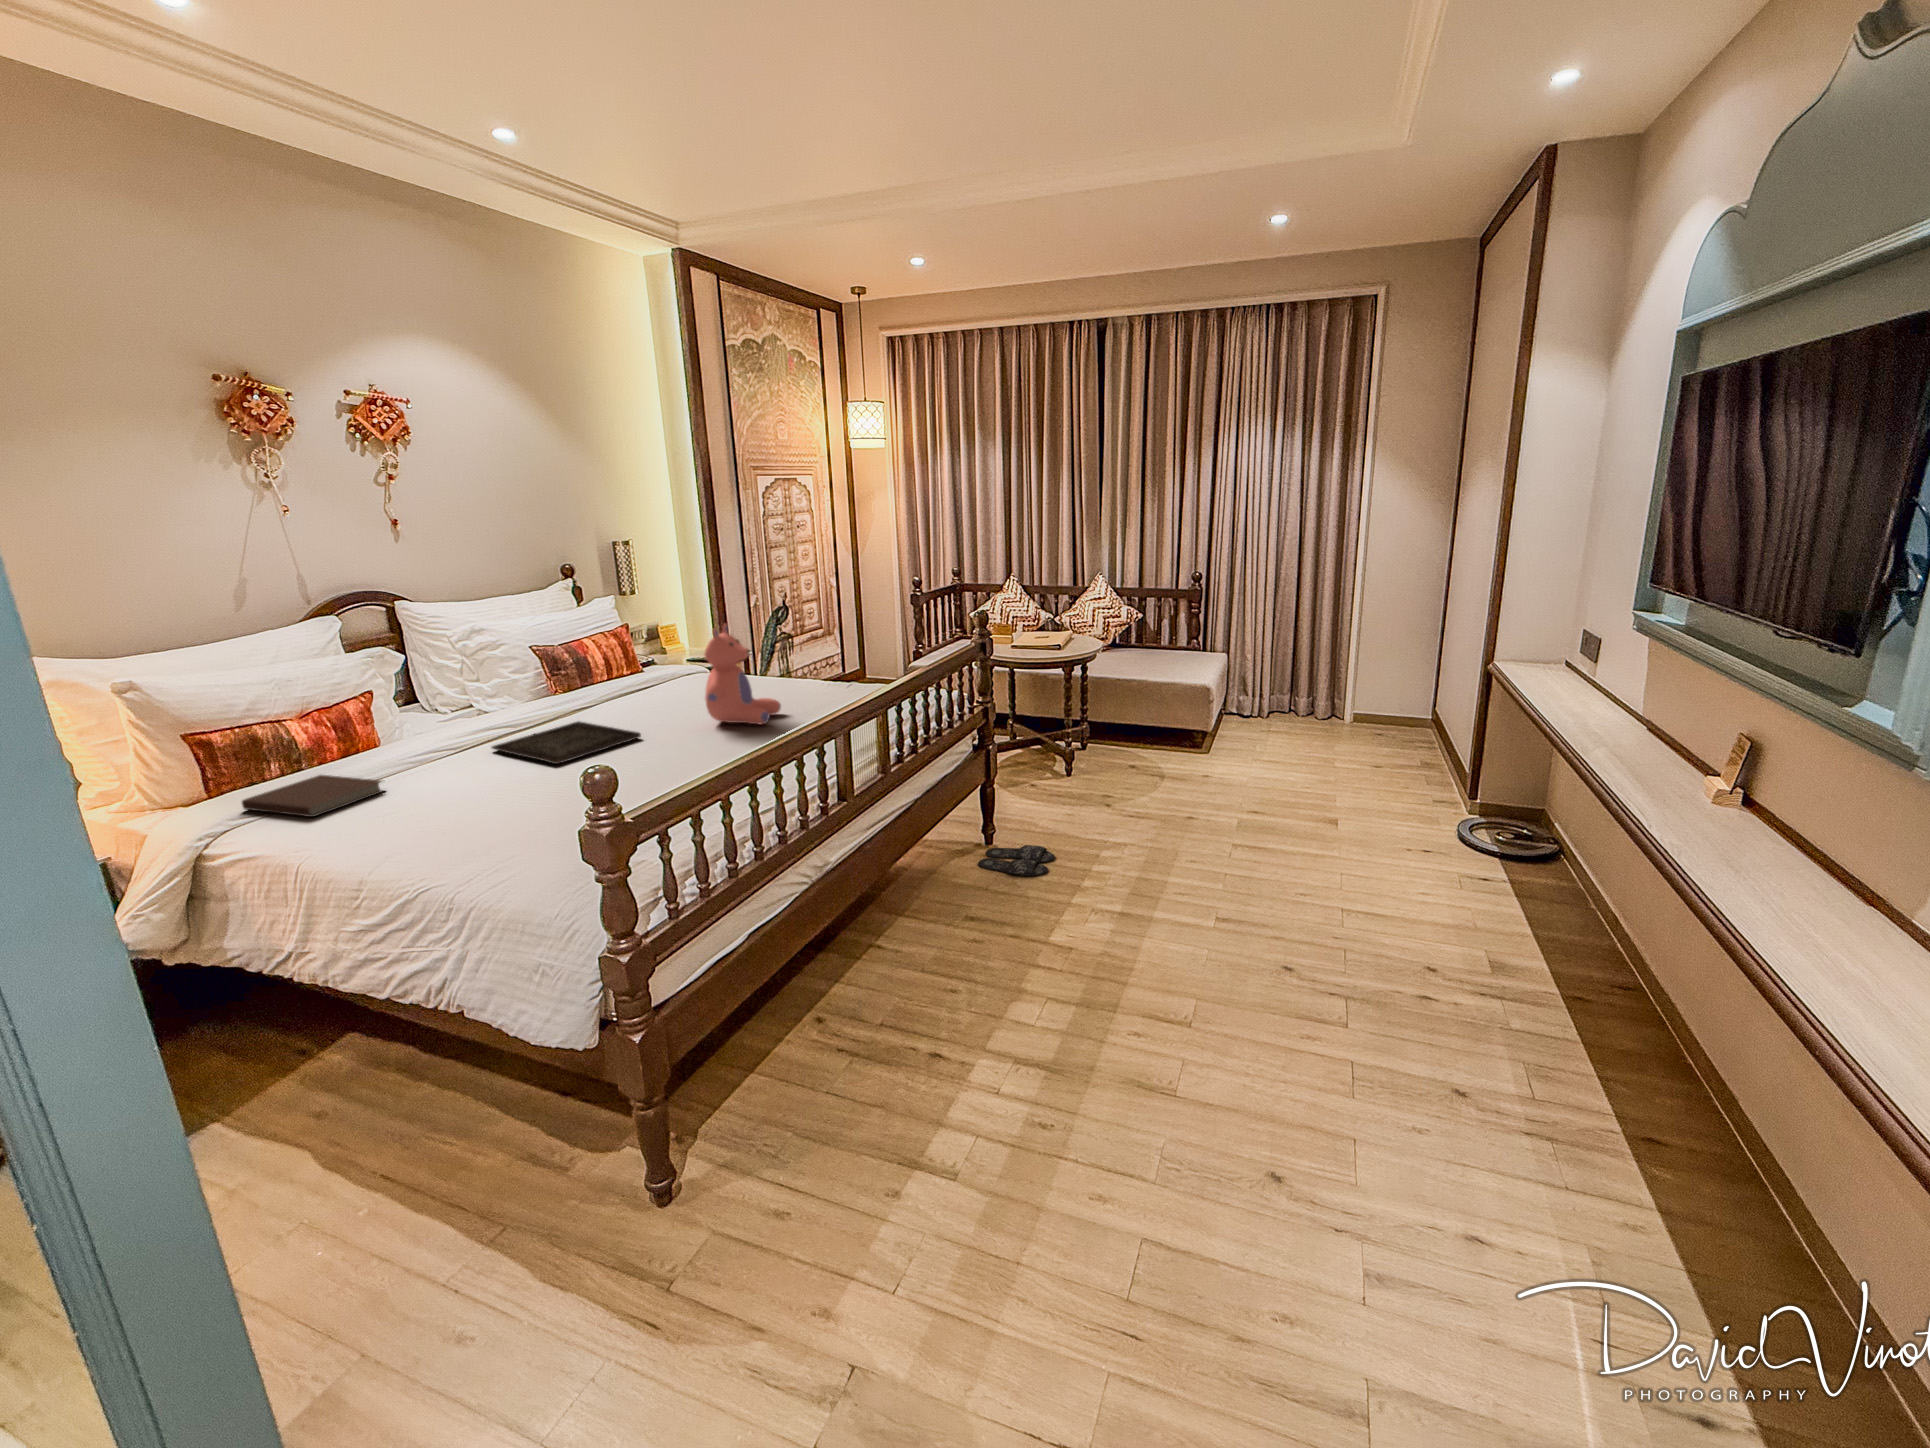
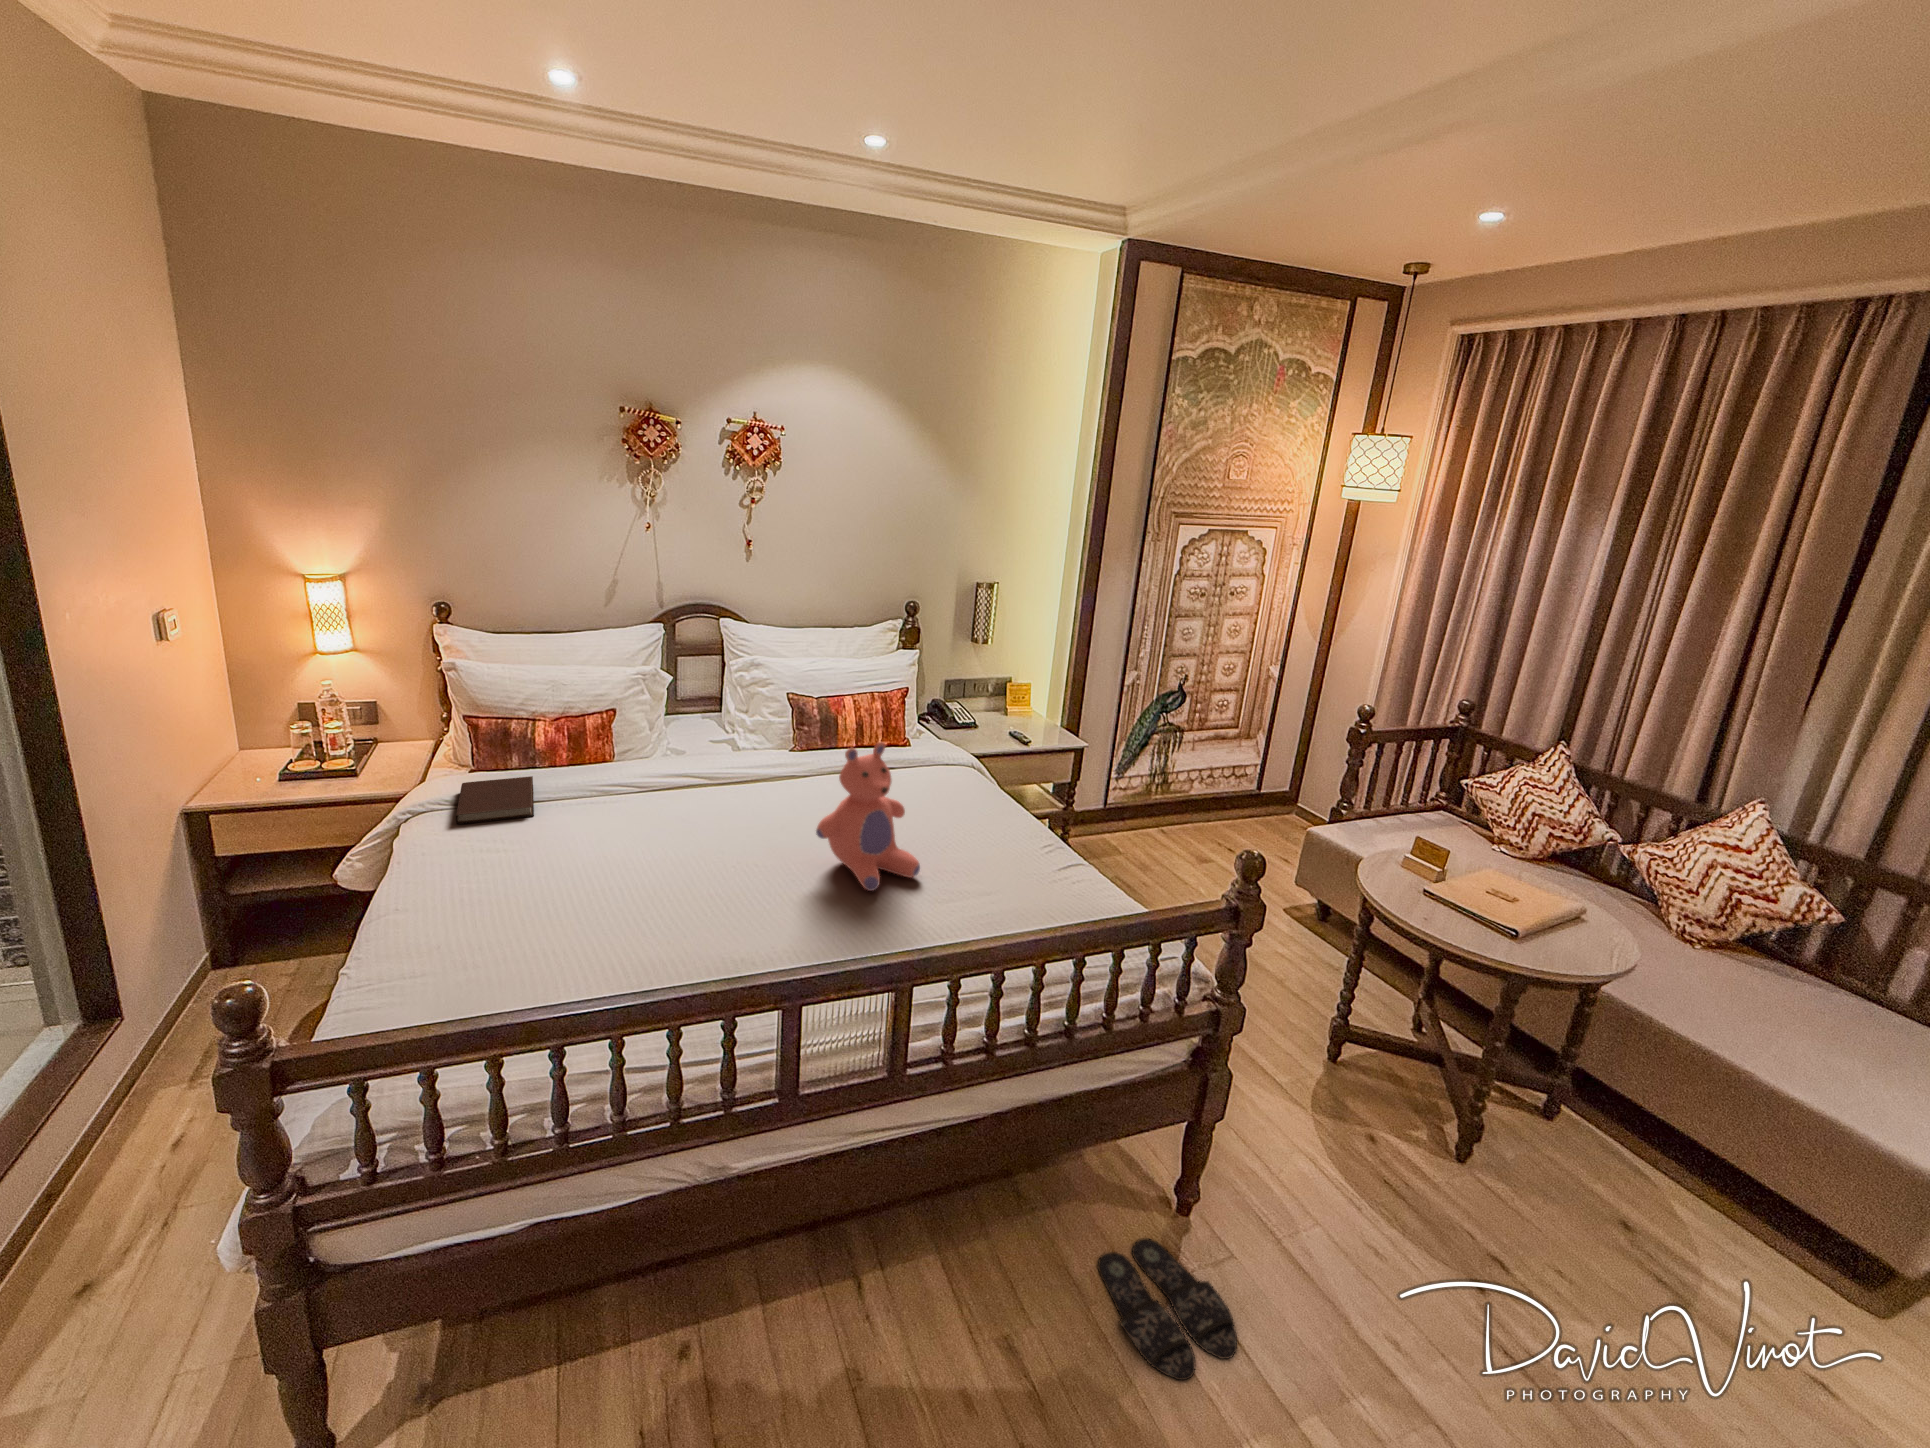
tray: present [492,721,641,764] -> none [644,794,756,849]

